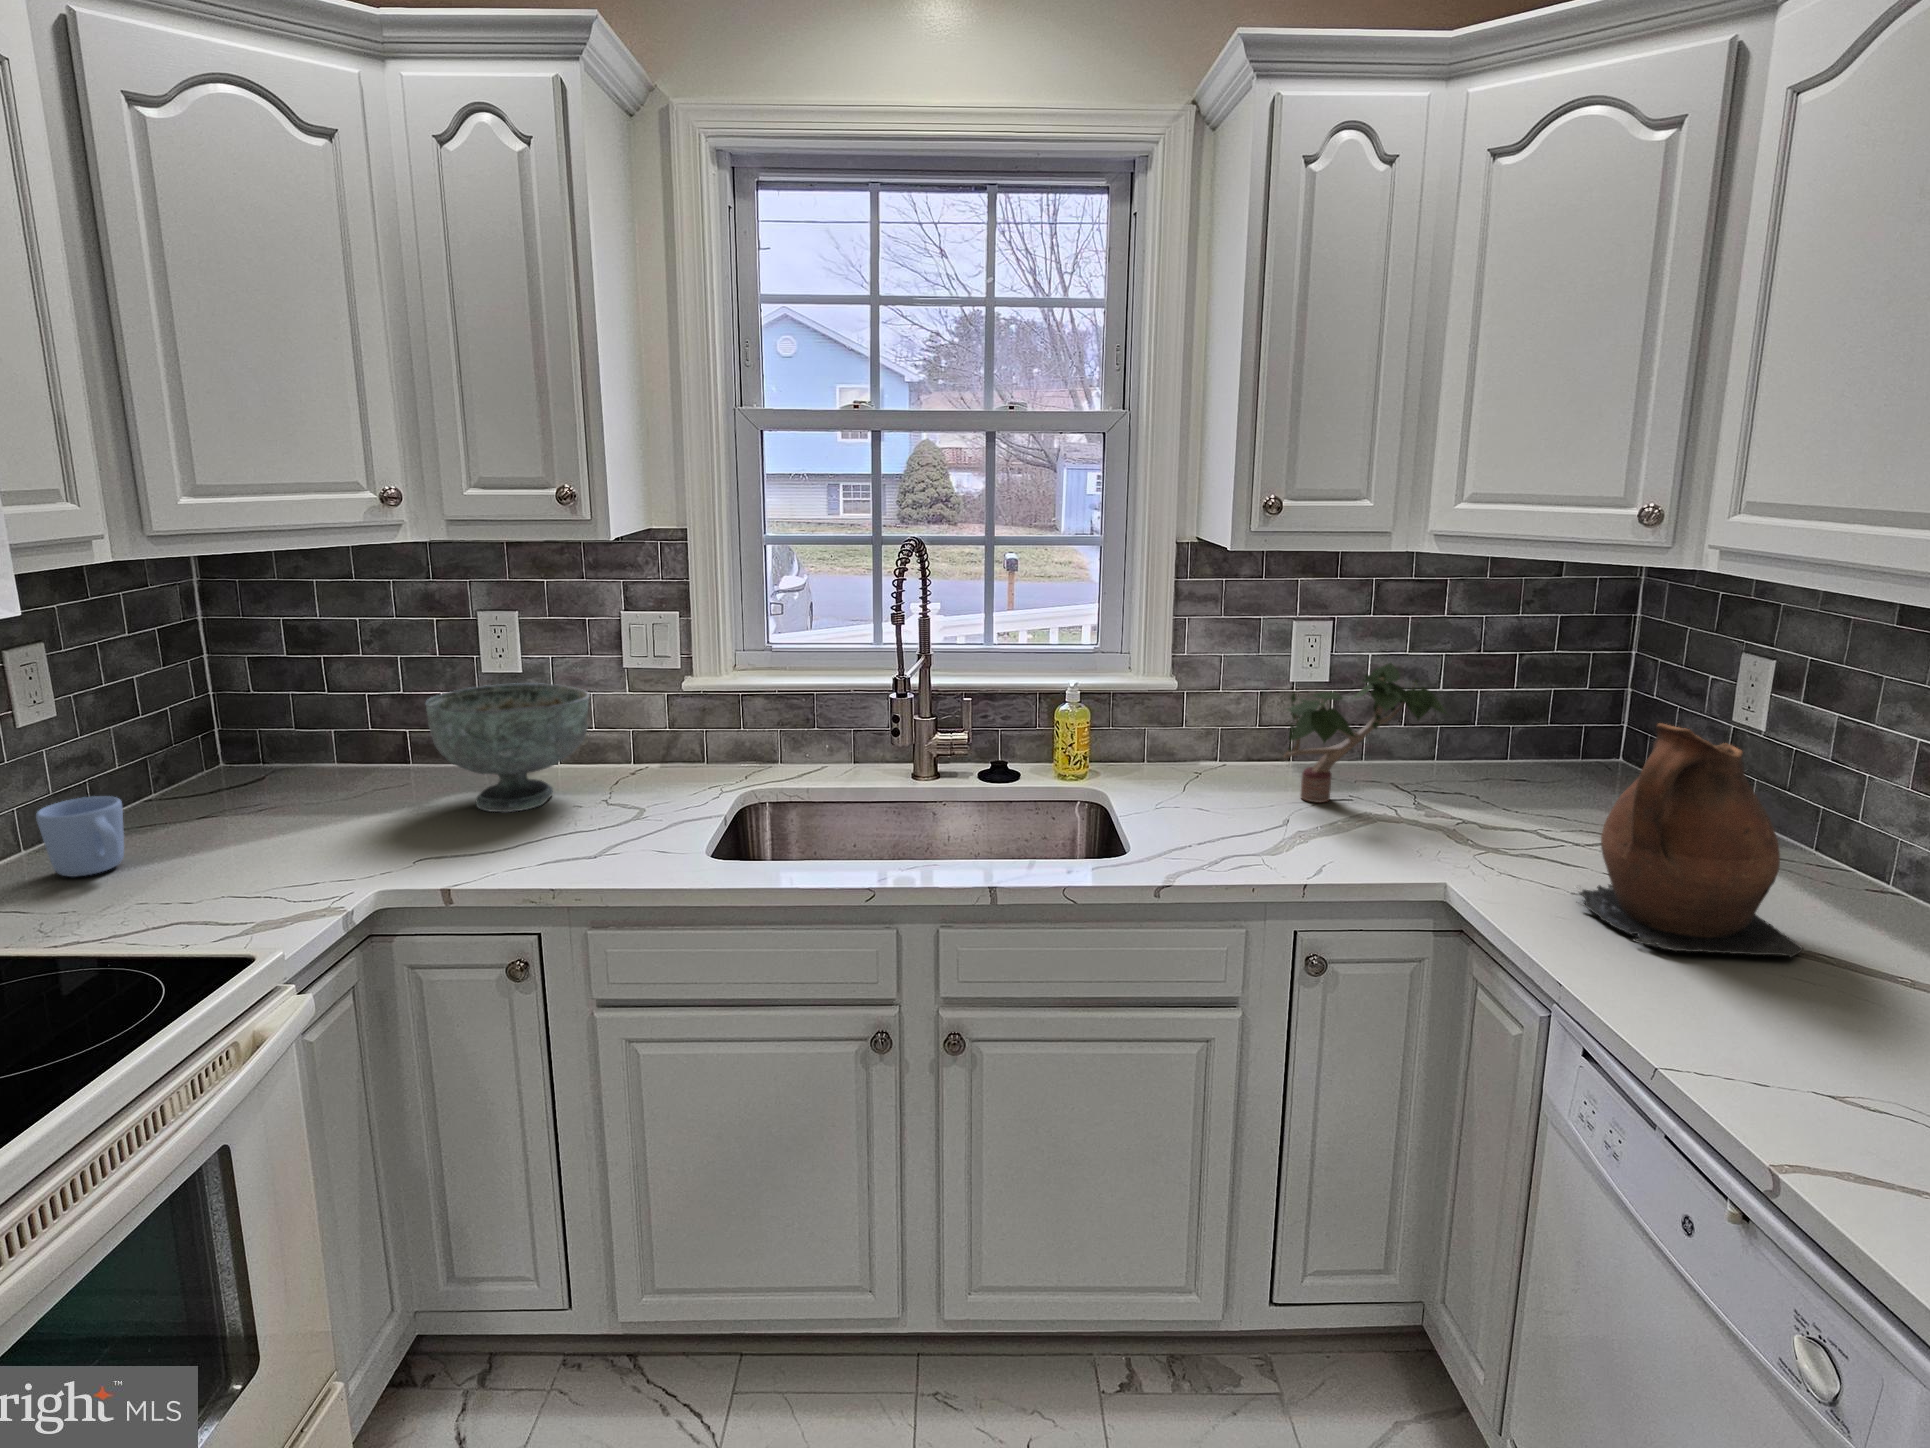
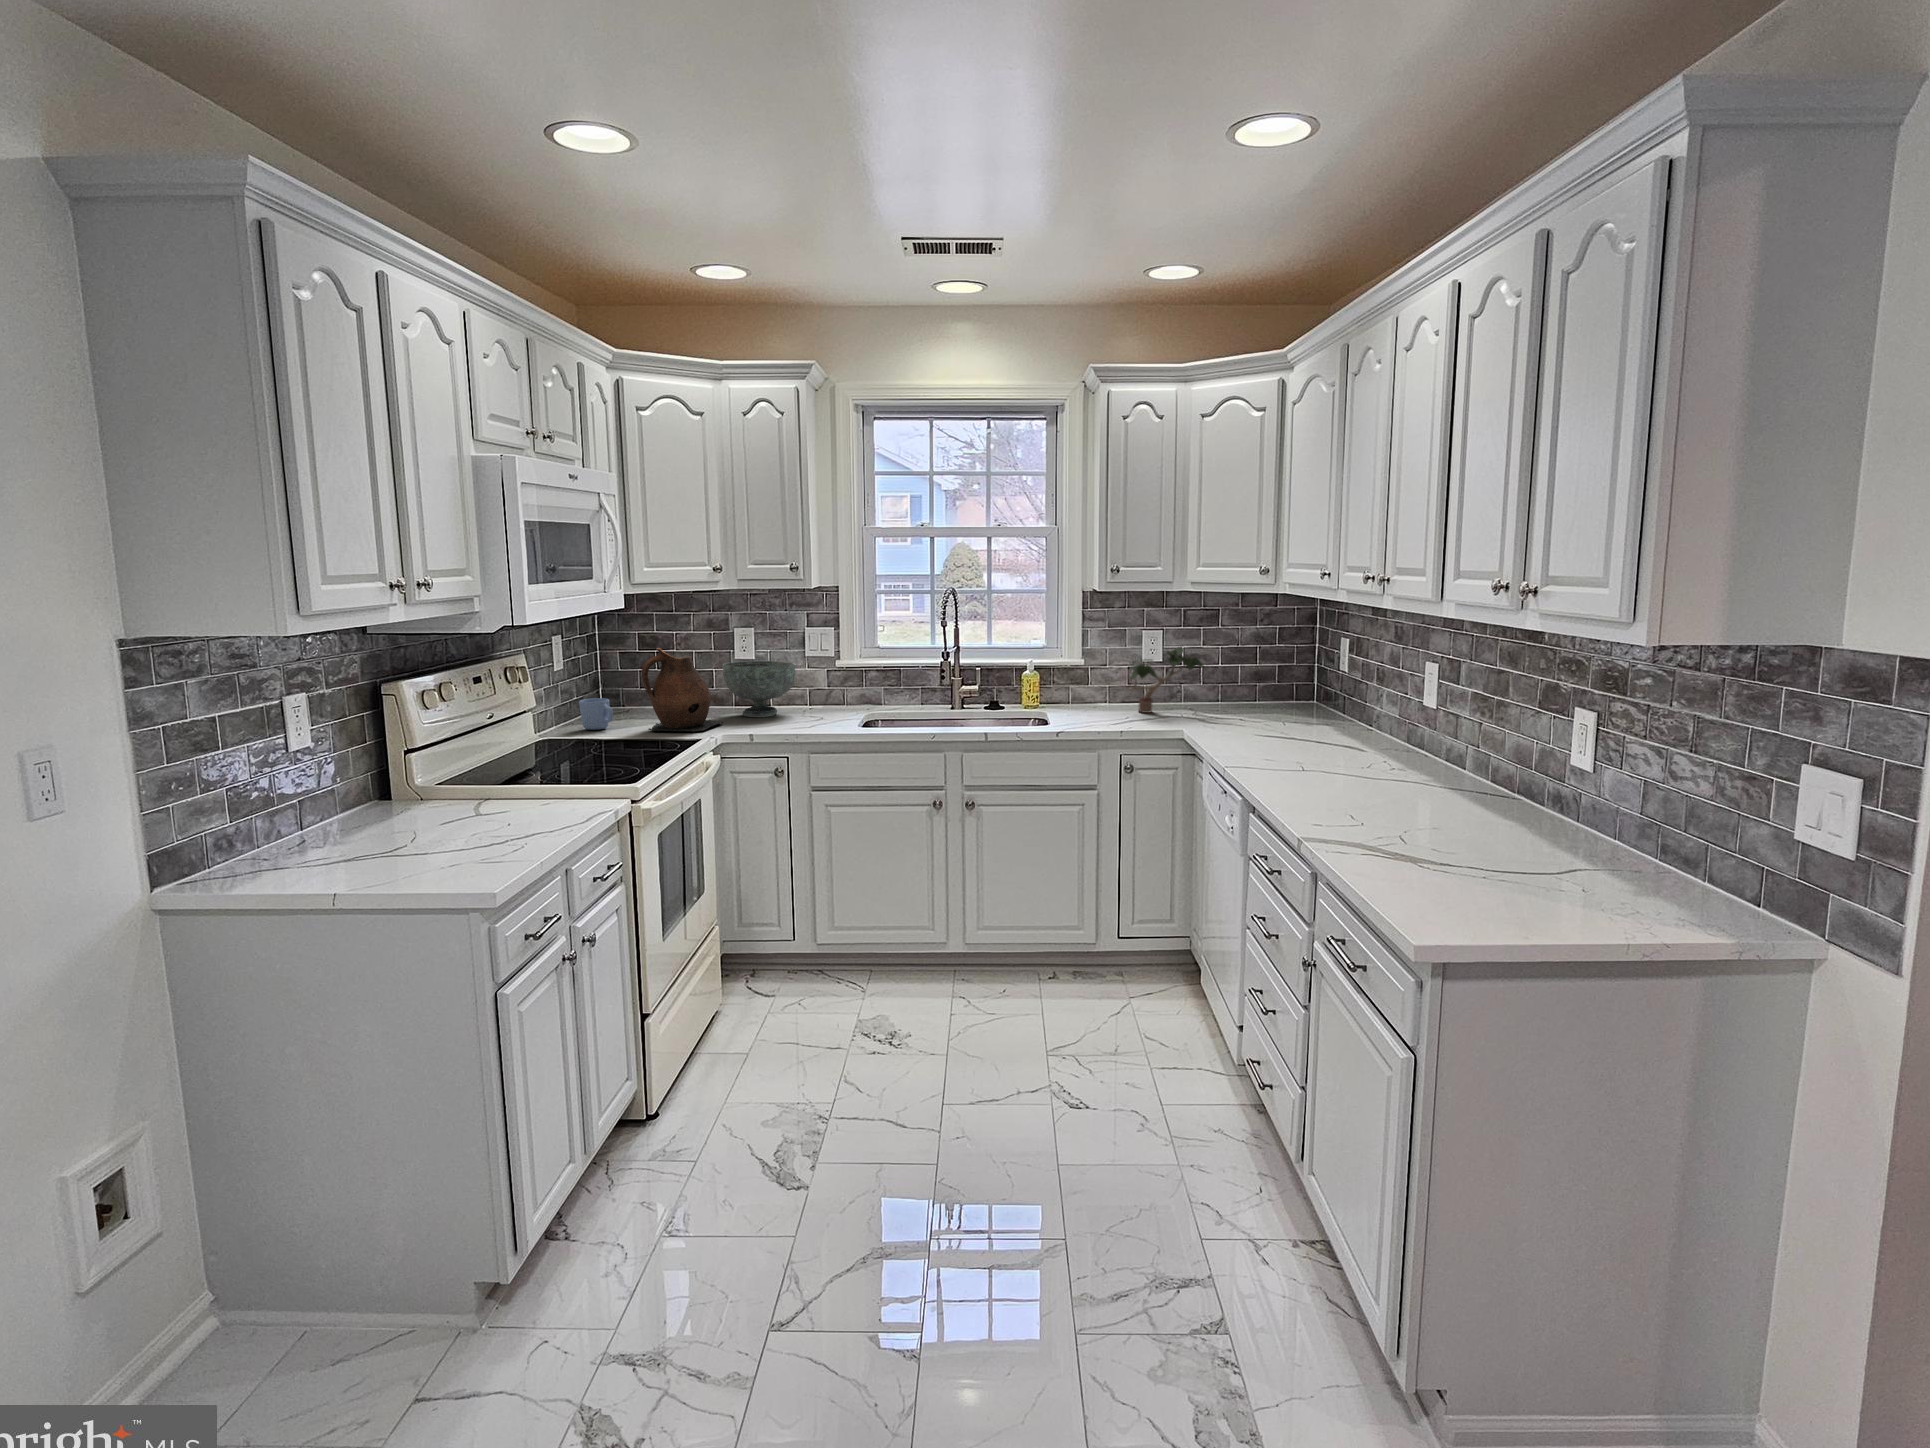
ceramic pitcher: present [1579,723,1803,959] -> present [642,648,723,733]

